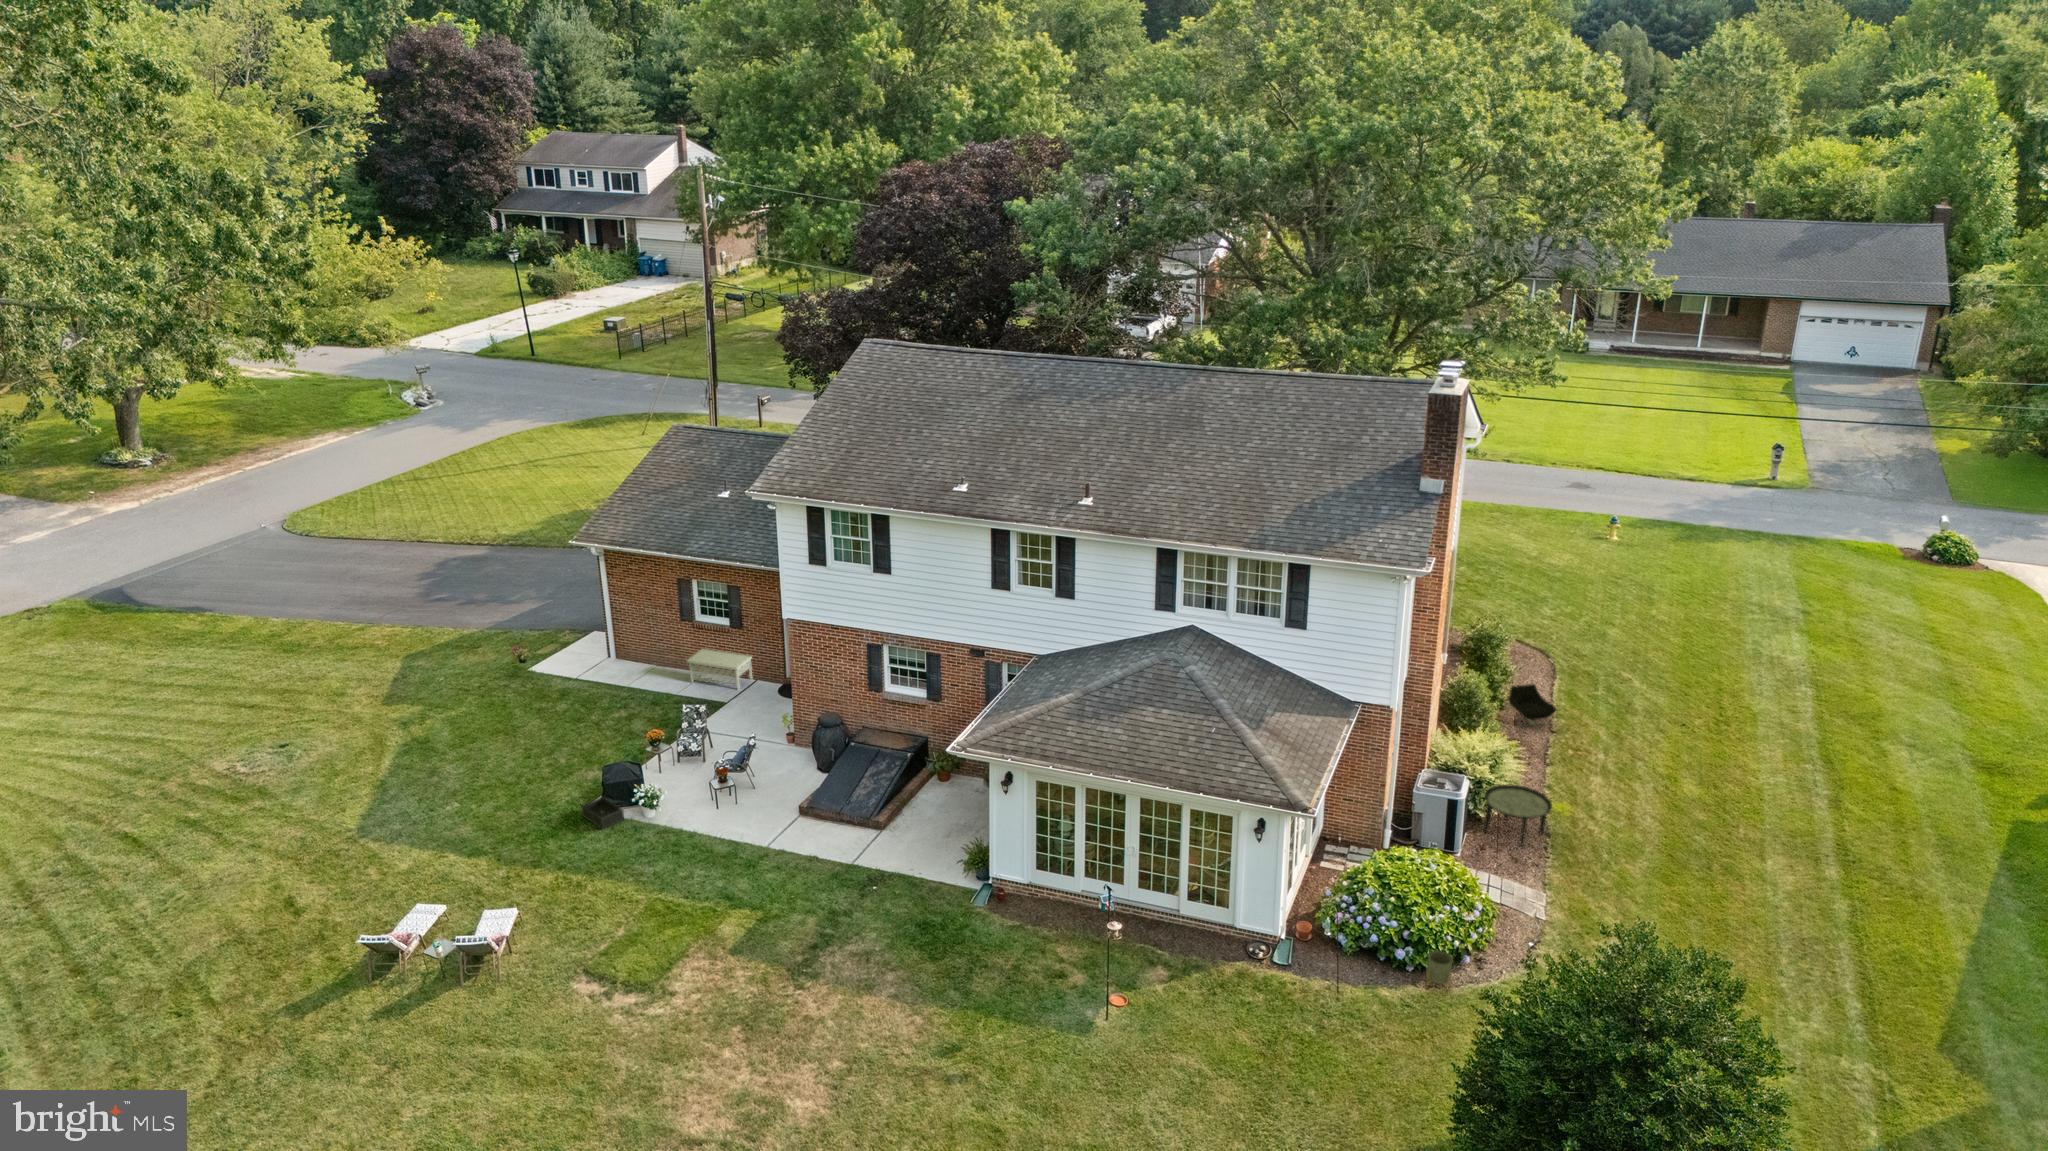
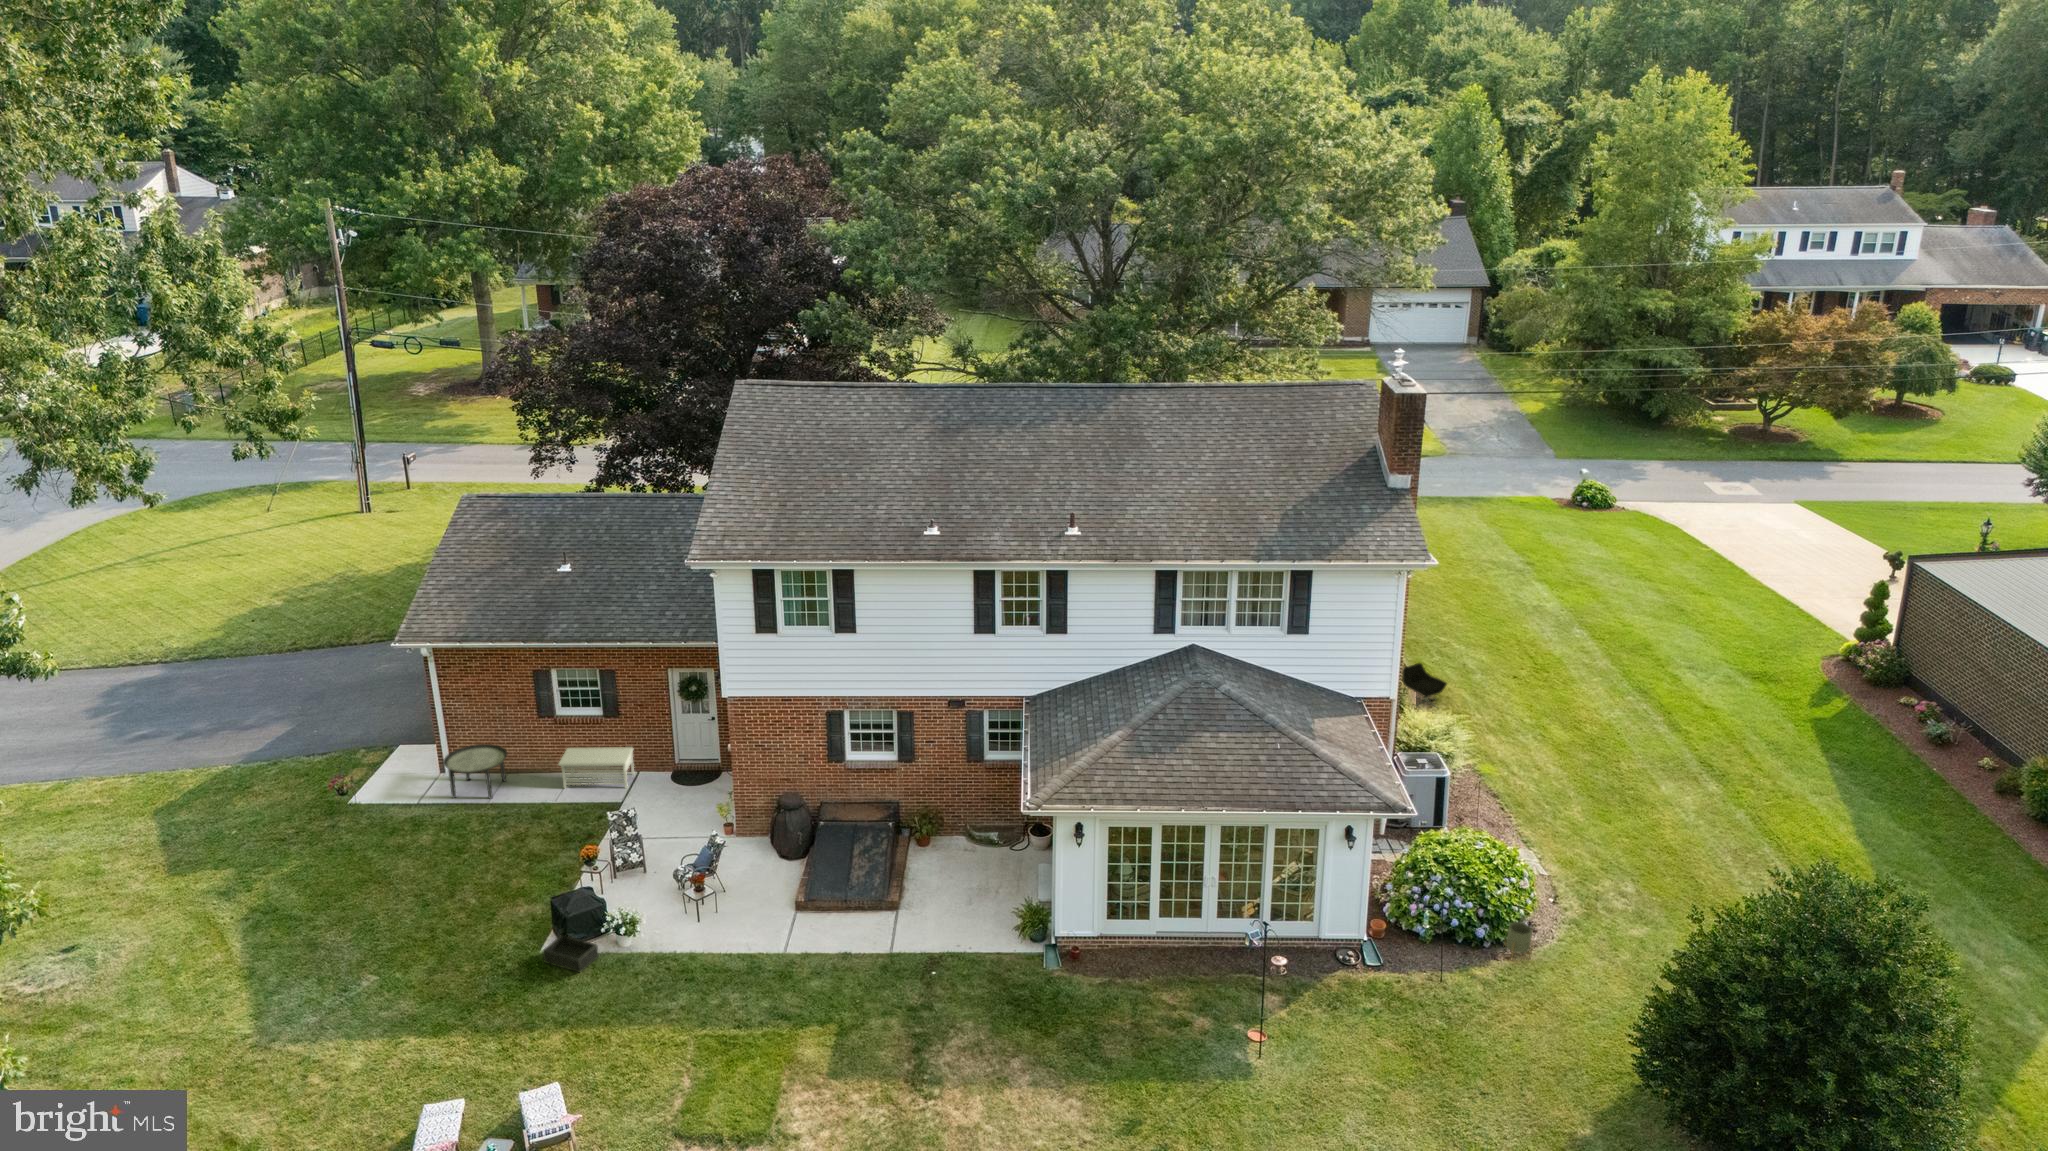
round table: present [1484,785,1552,848] -> present [443,744,508,799]

